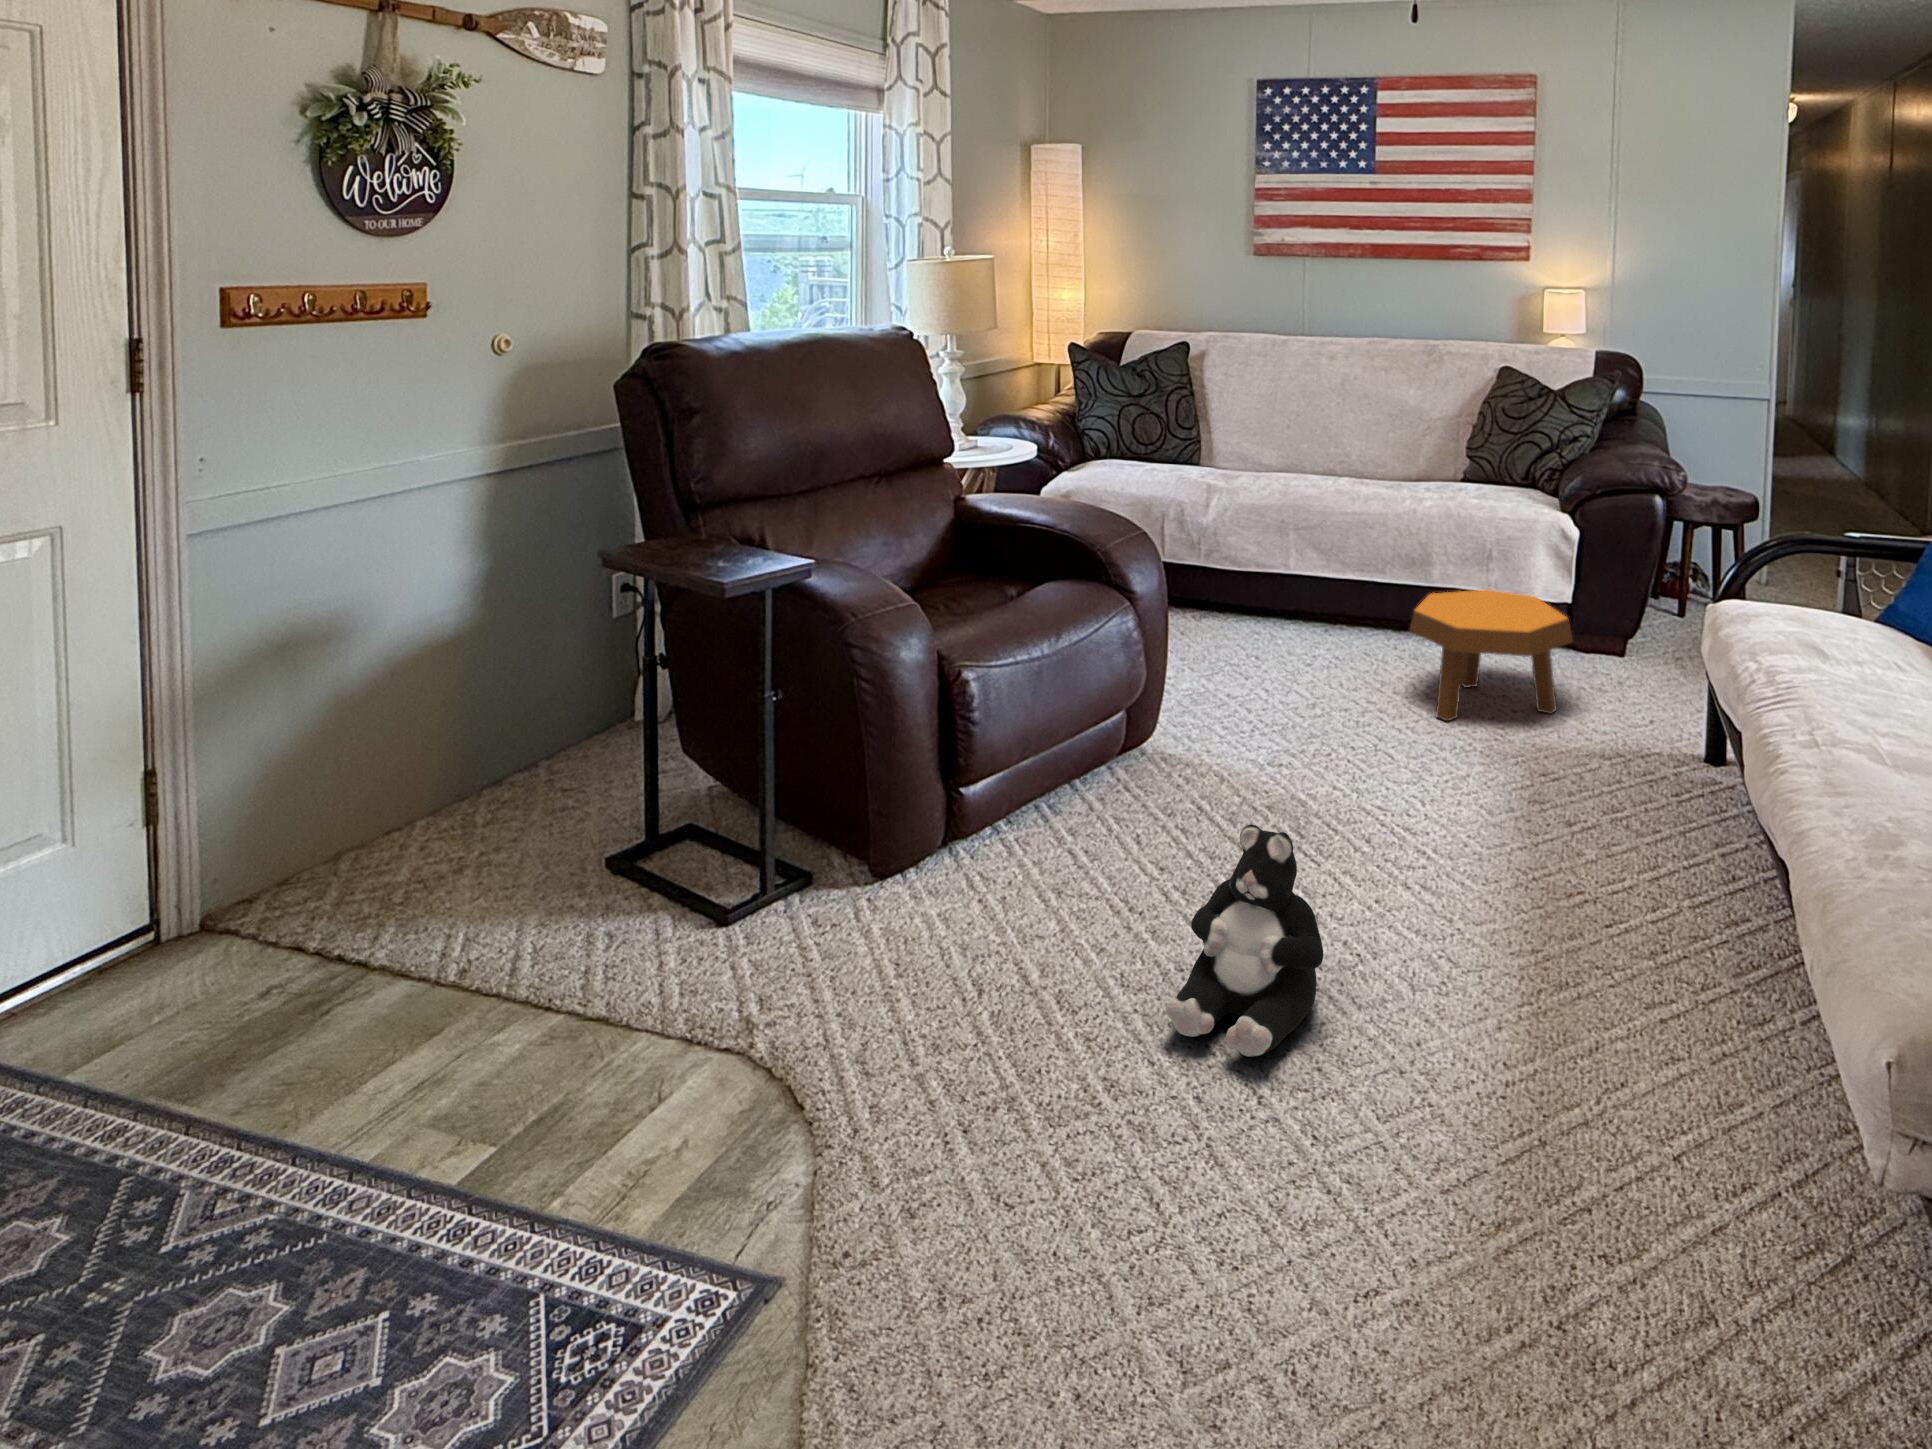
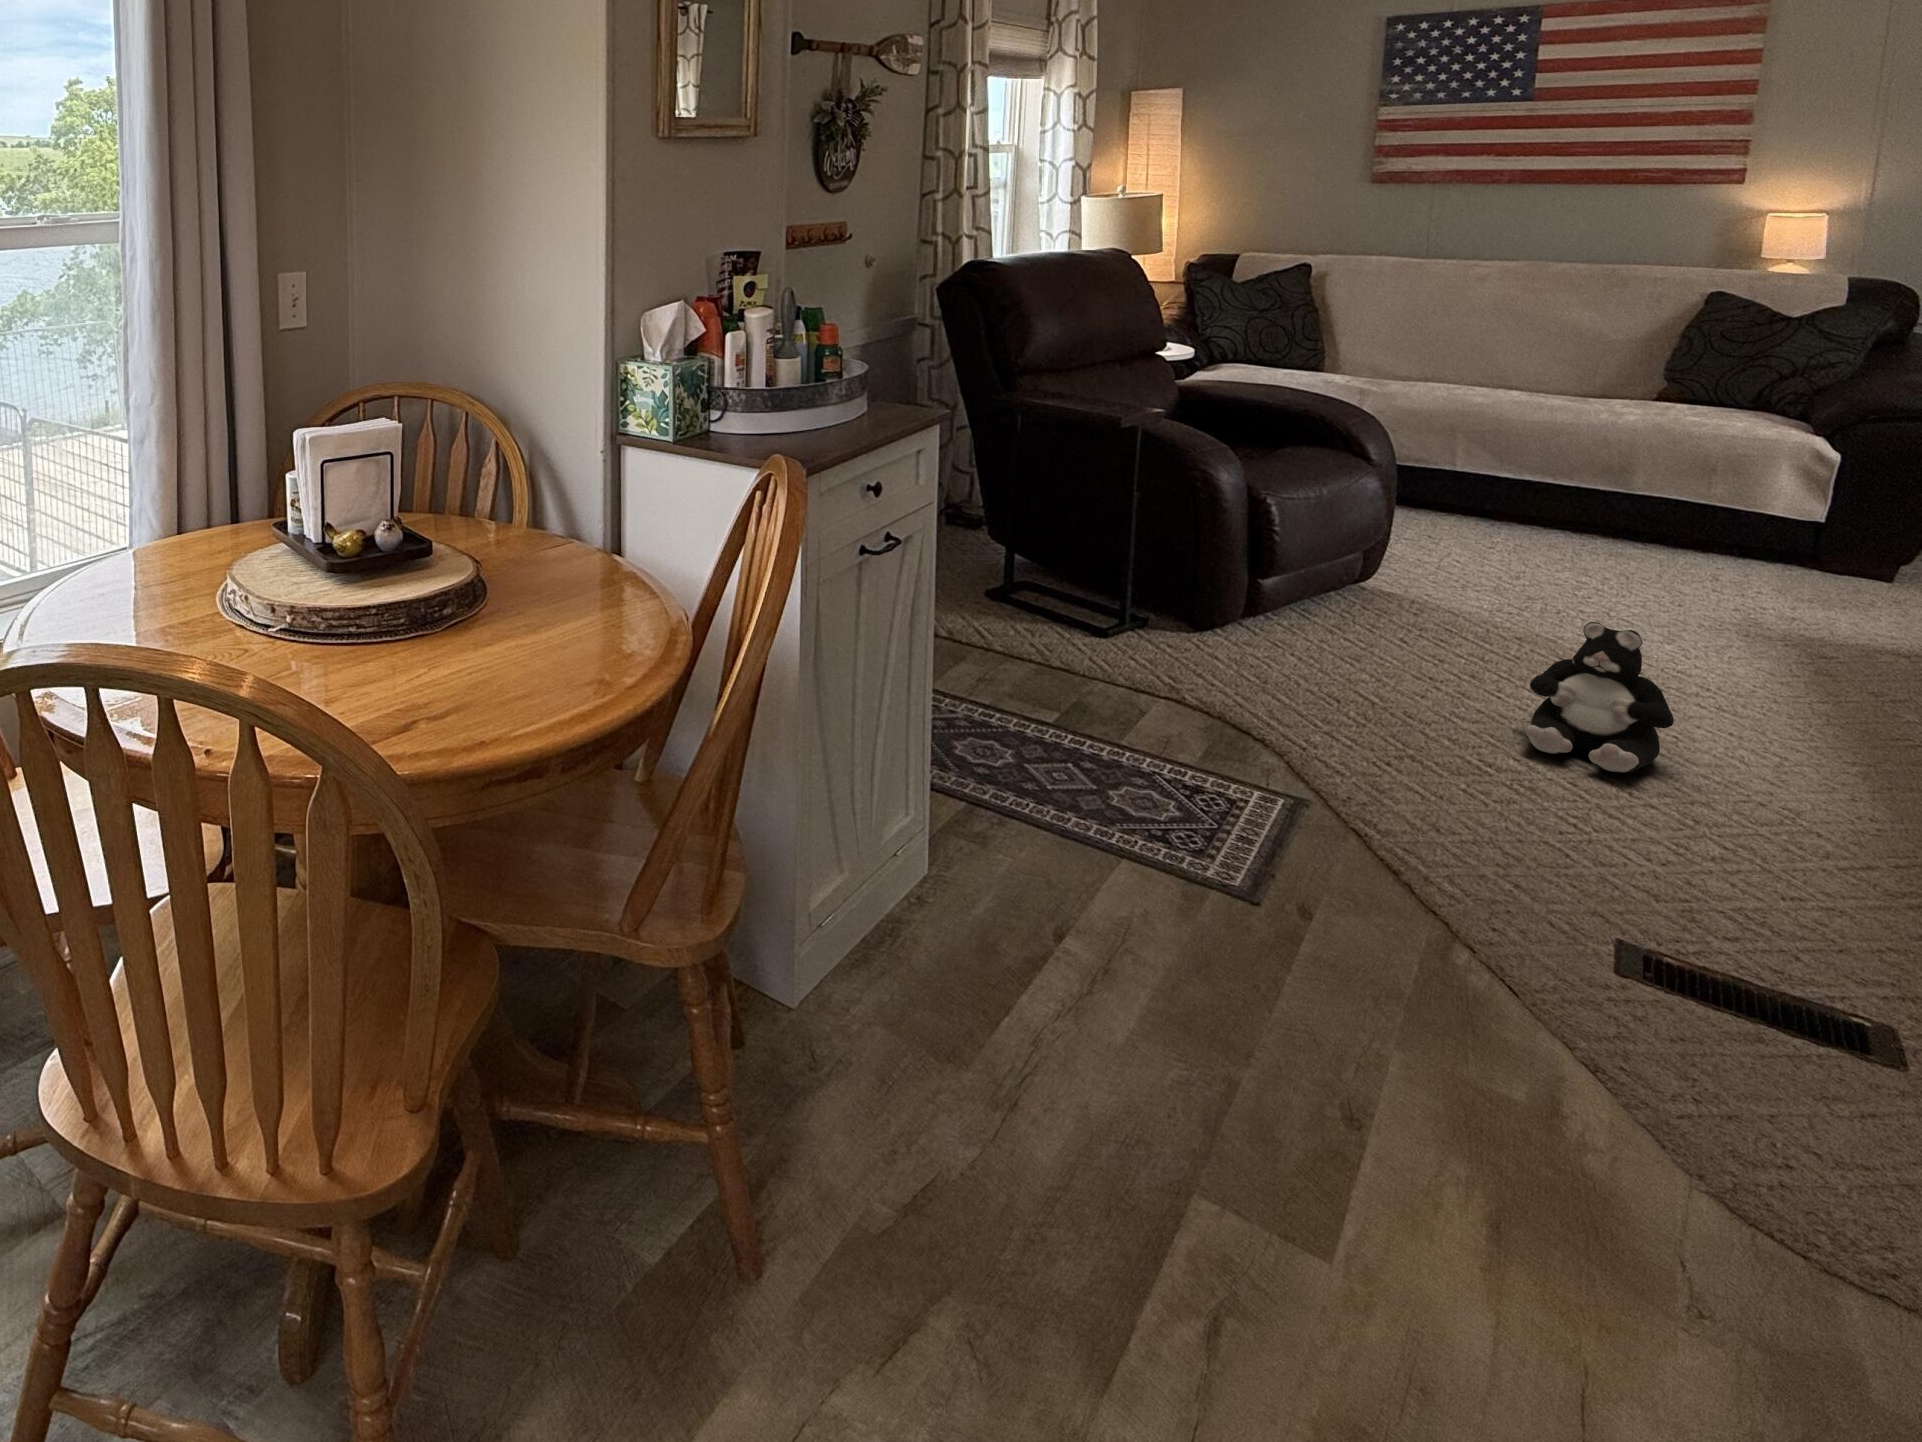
footstool: present [1410,589,1574,721] -> none [1635,496,1855,616]

